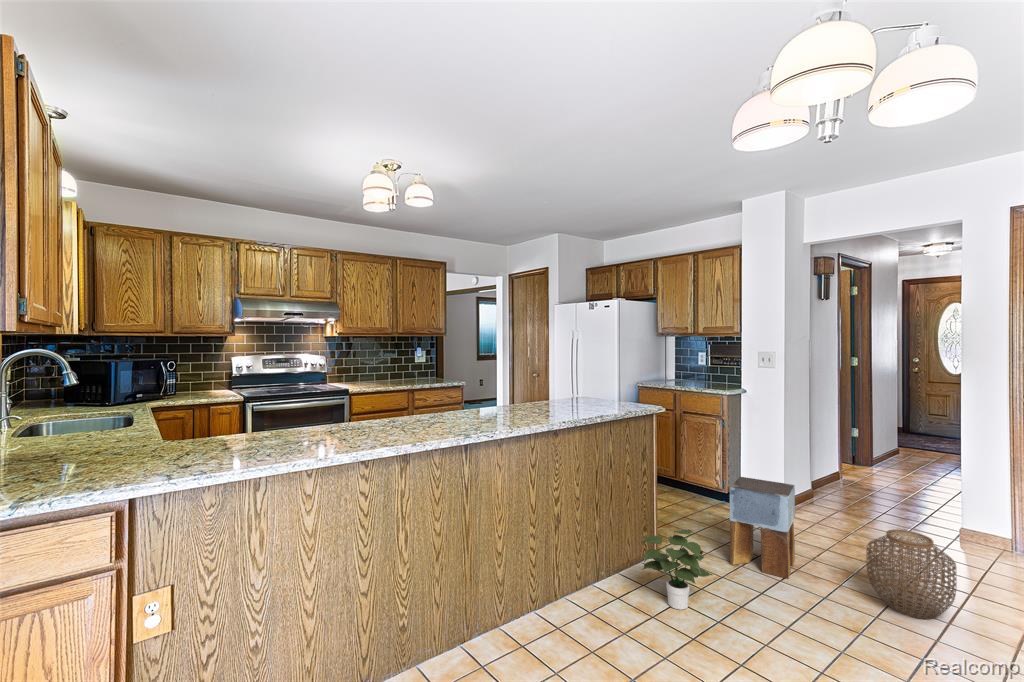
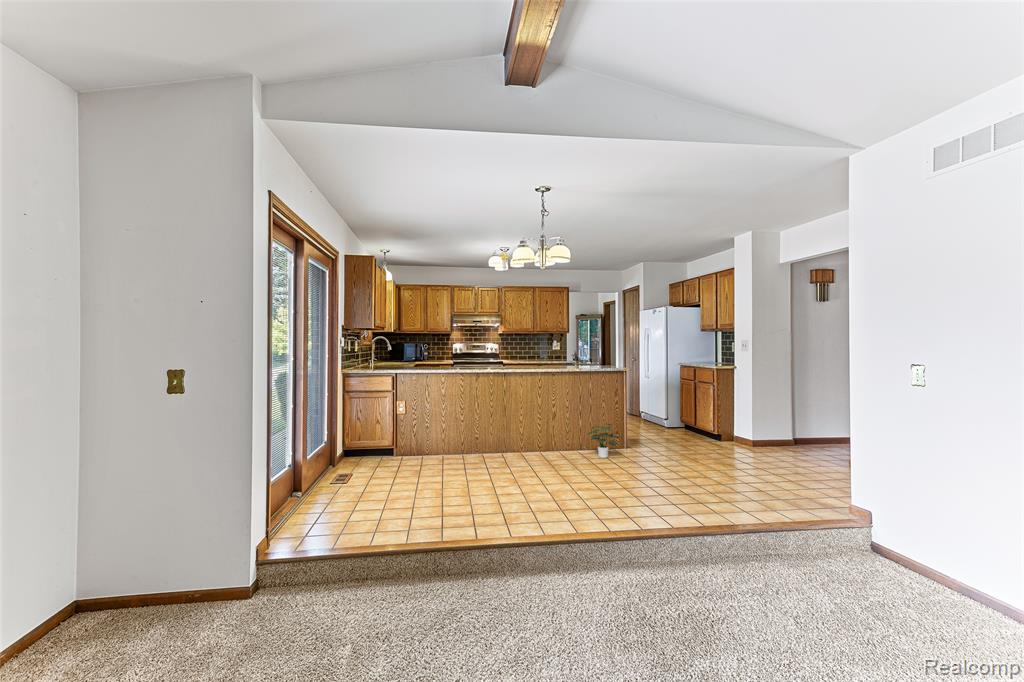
stool: present [729,477,795,578] -> none [657,410,697,459]
woven basket: present [867,530,957,619] -> none [698,431,737,474]

